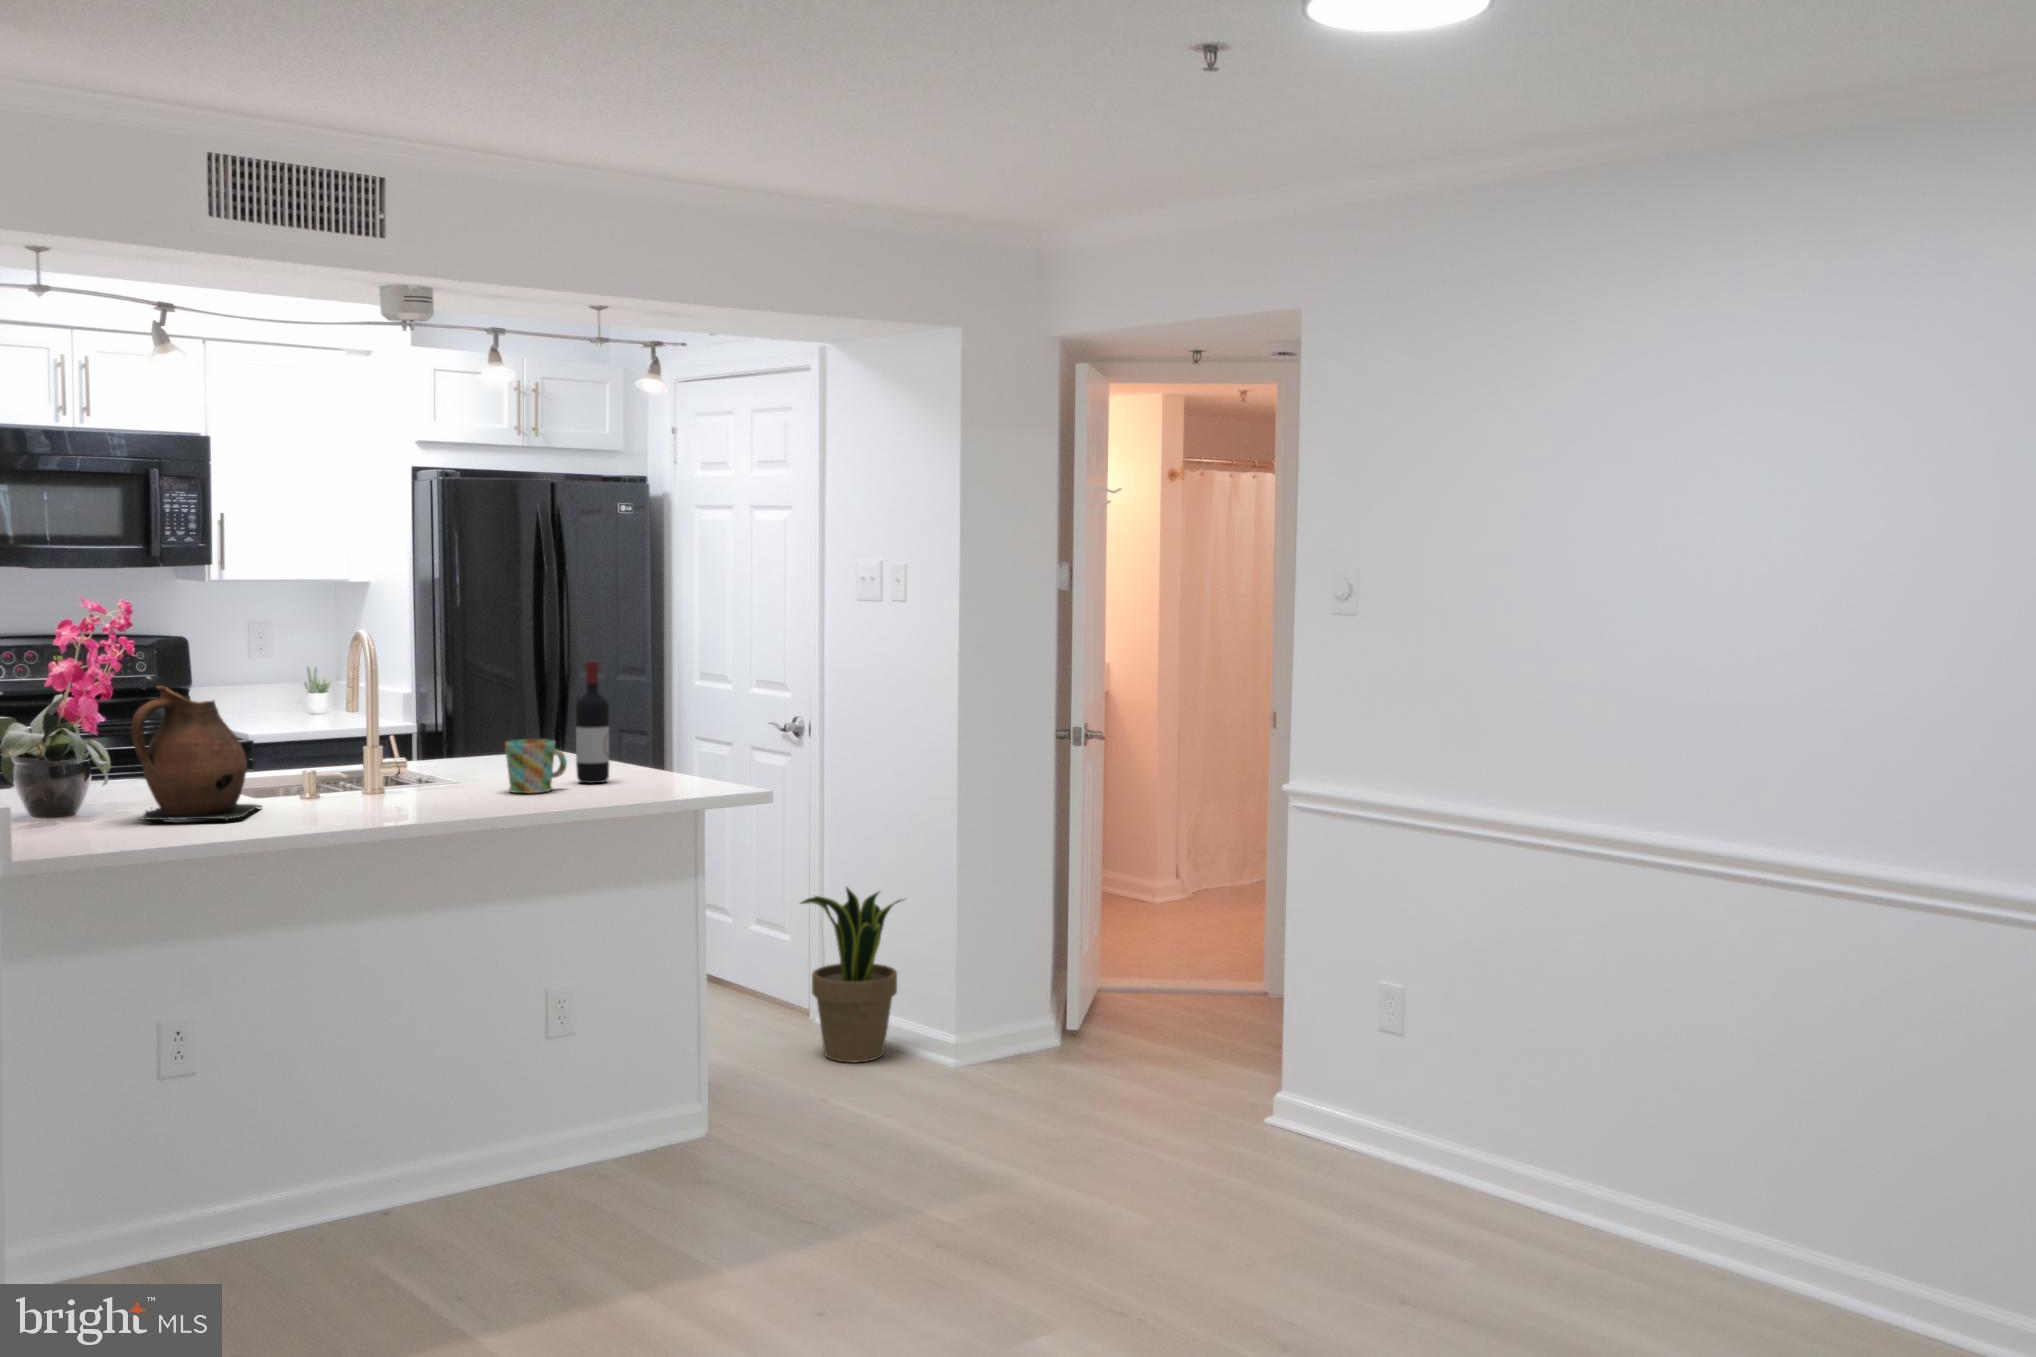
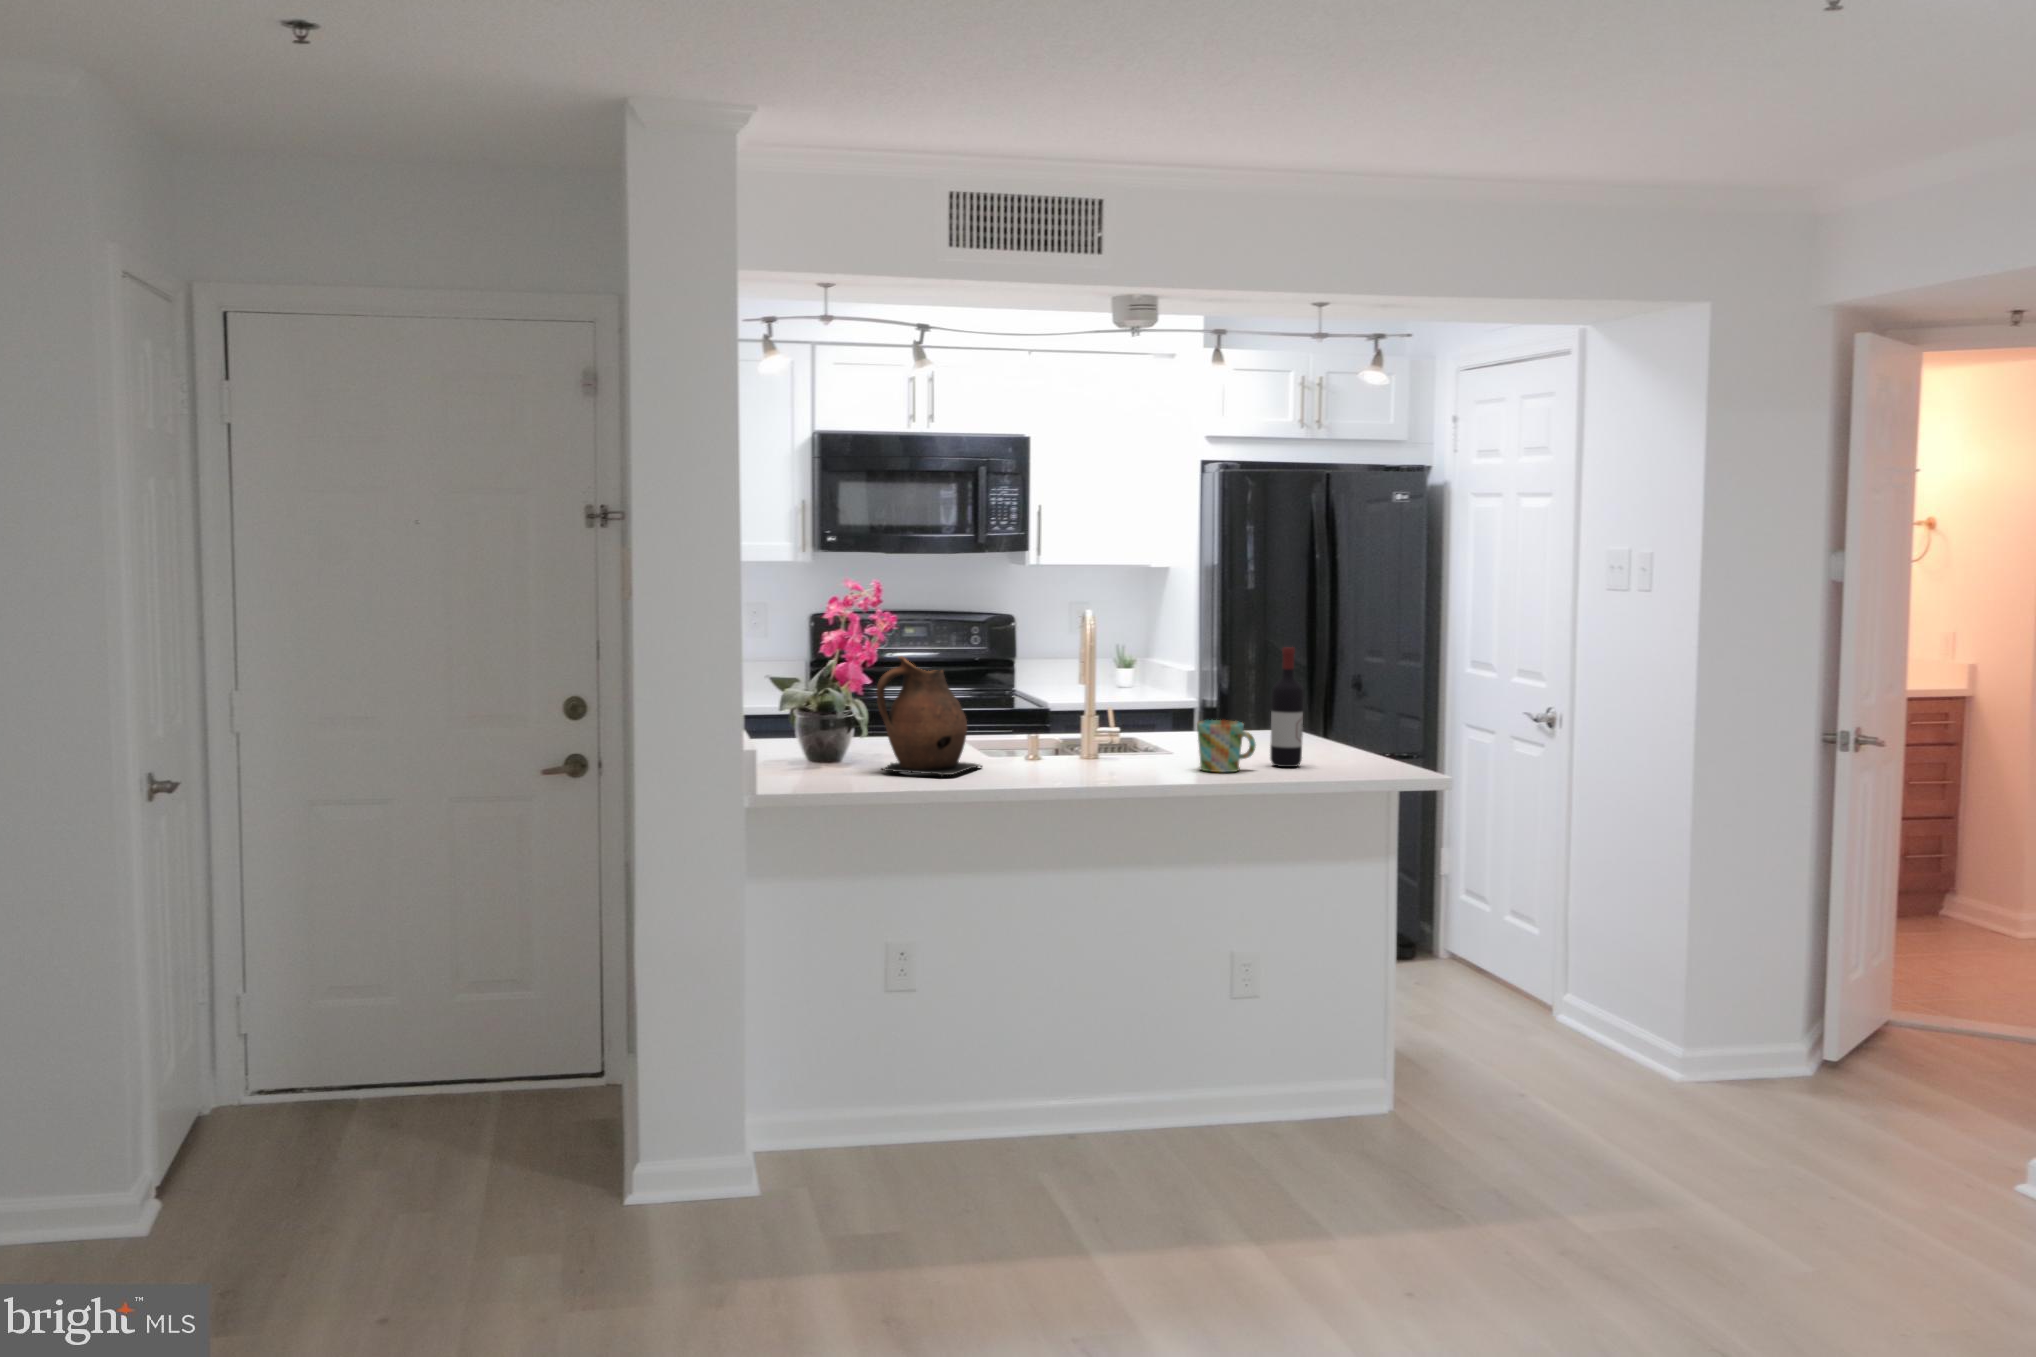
potted plant: present [801,888,902,1063] -> none [1519,895,1641,1085]

